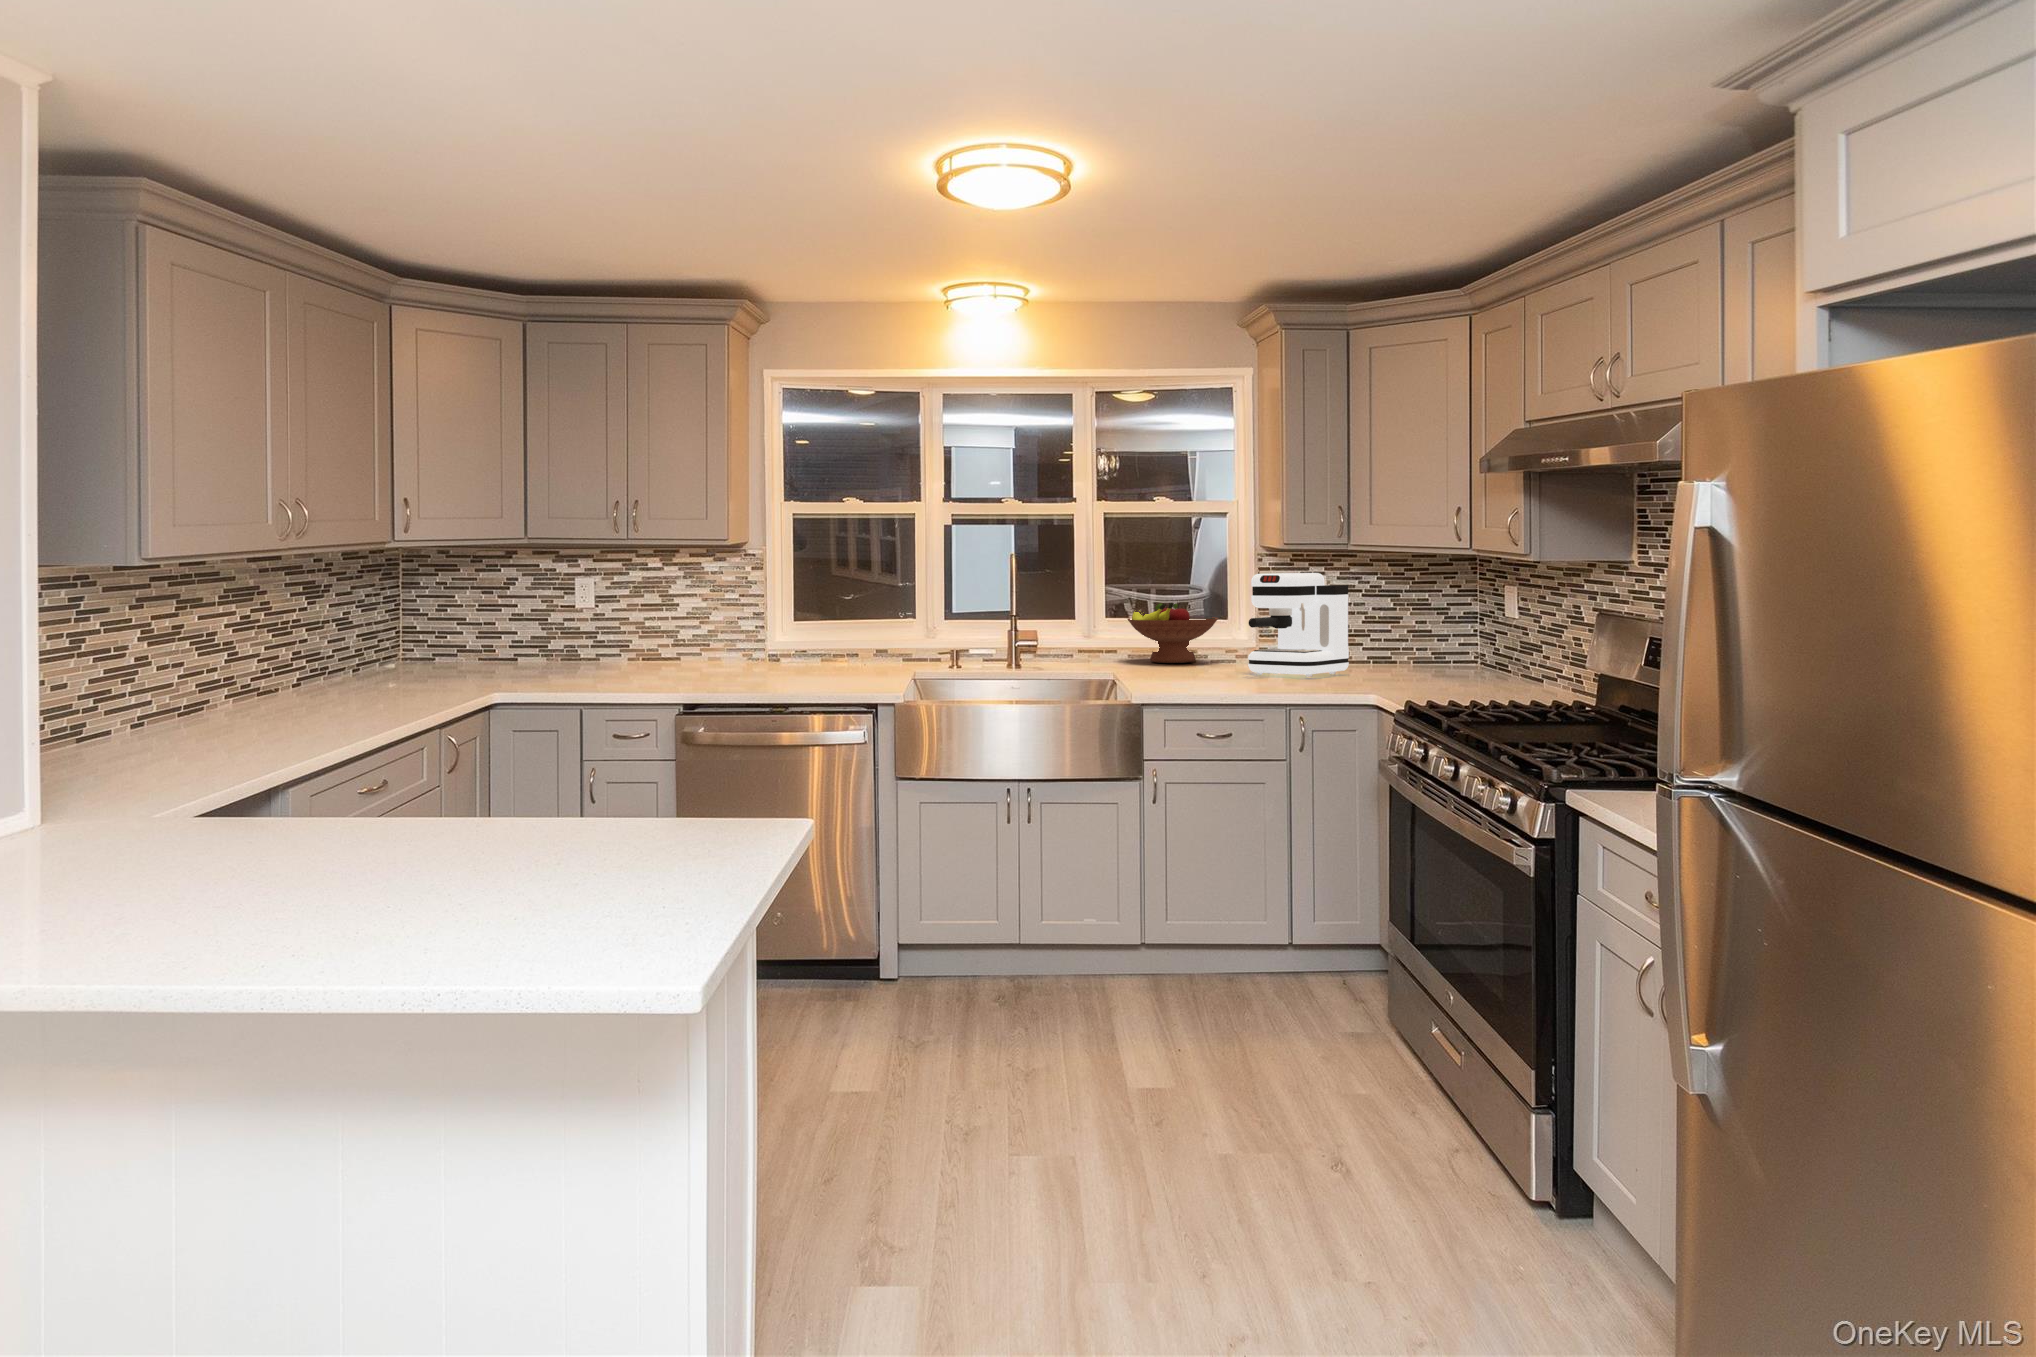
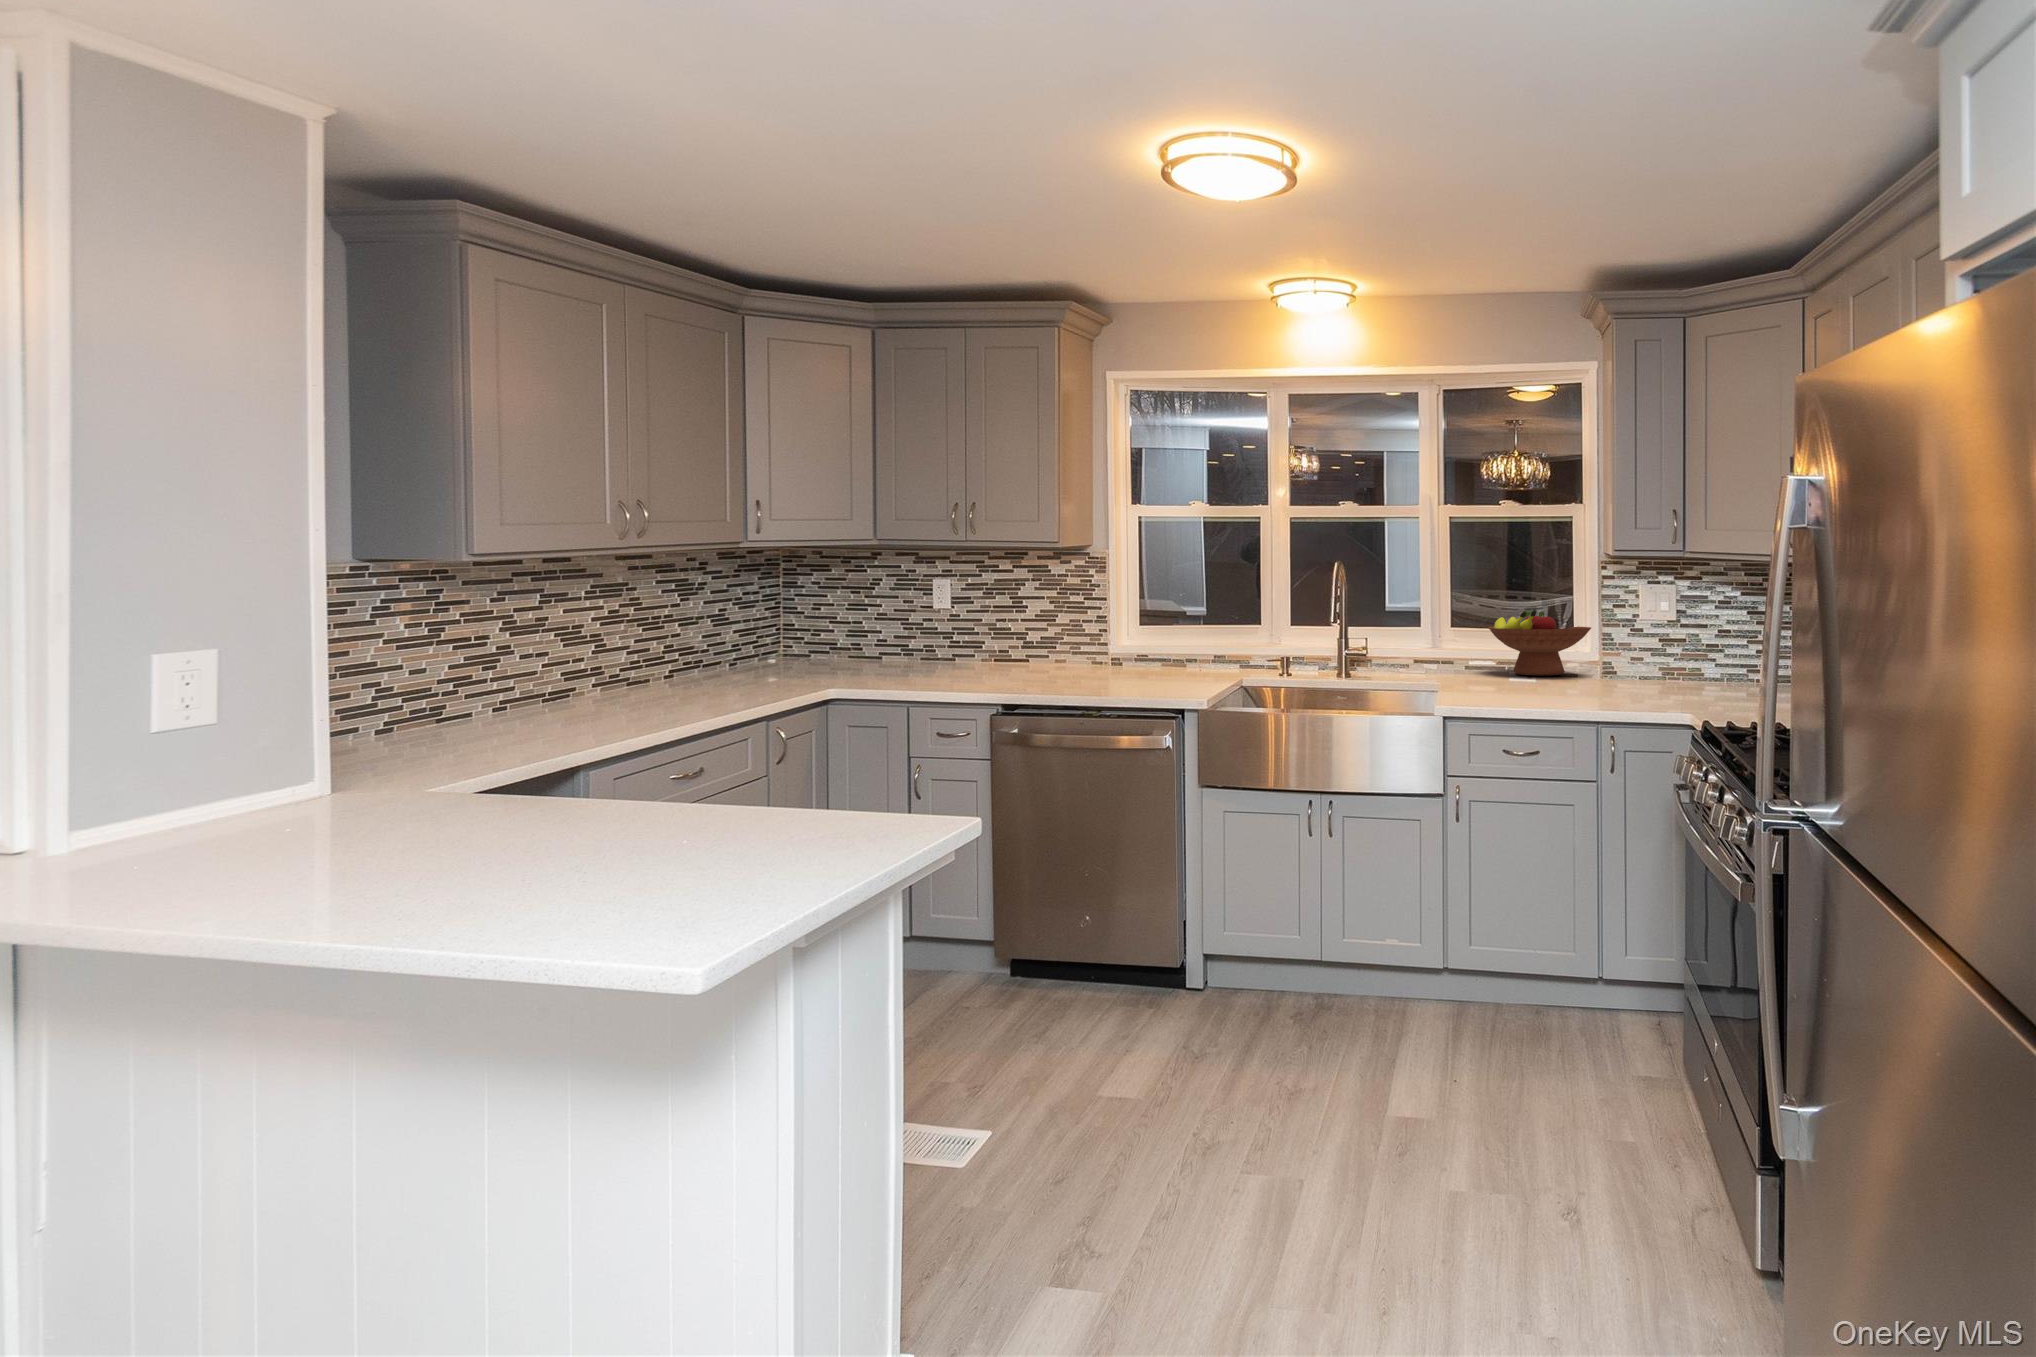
coffee maker: present [1248,573,1349,677] -> none [1606,579,1731,694]

